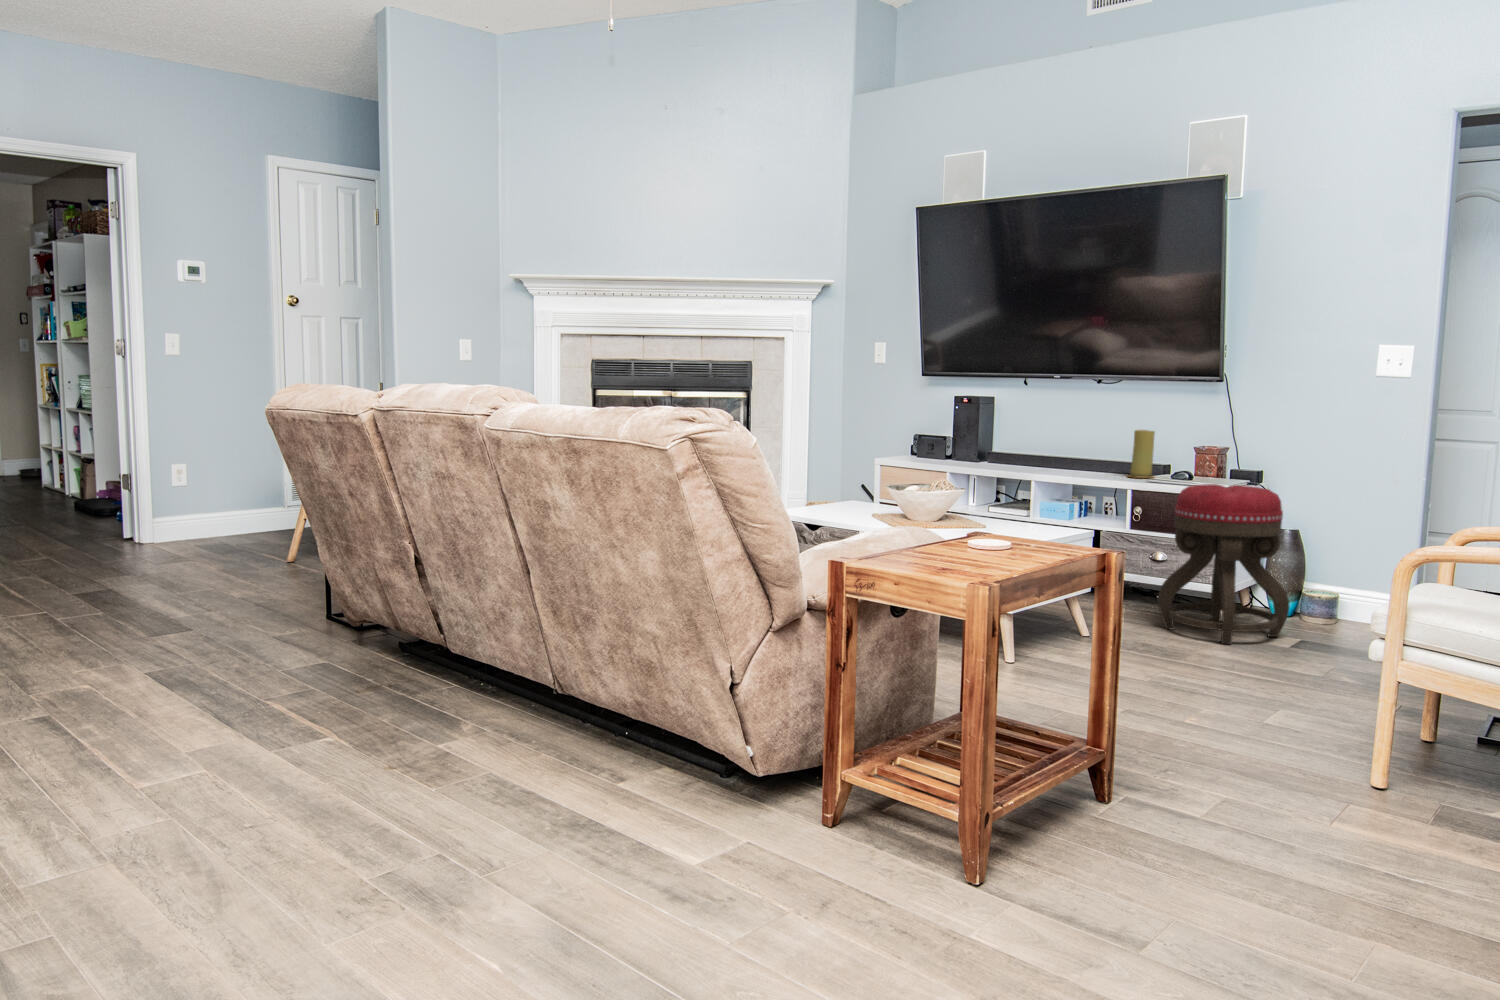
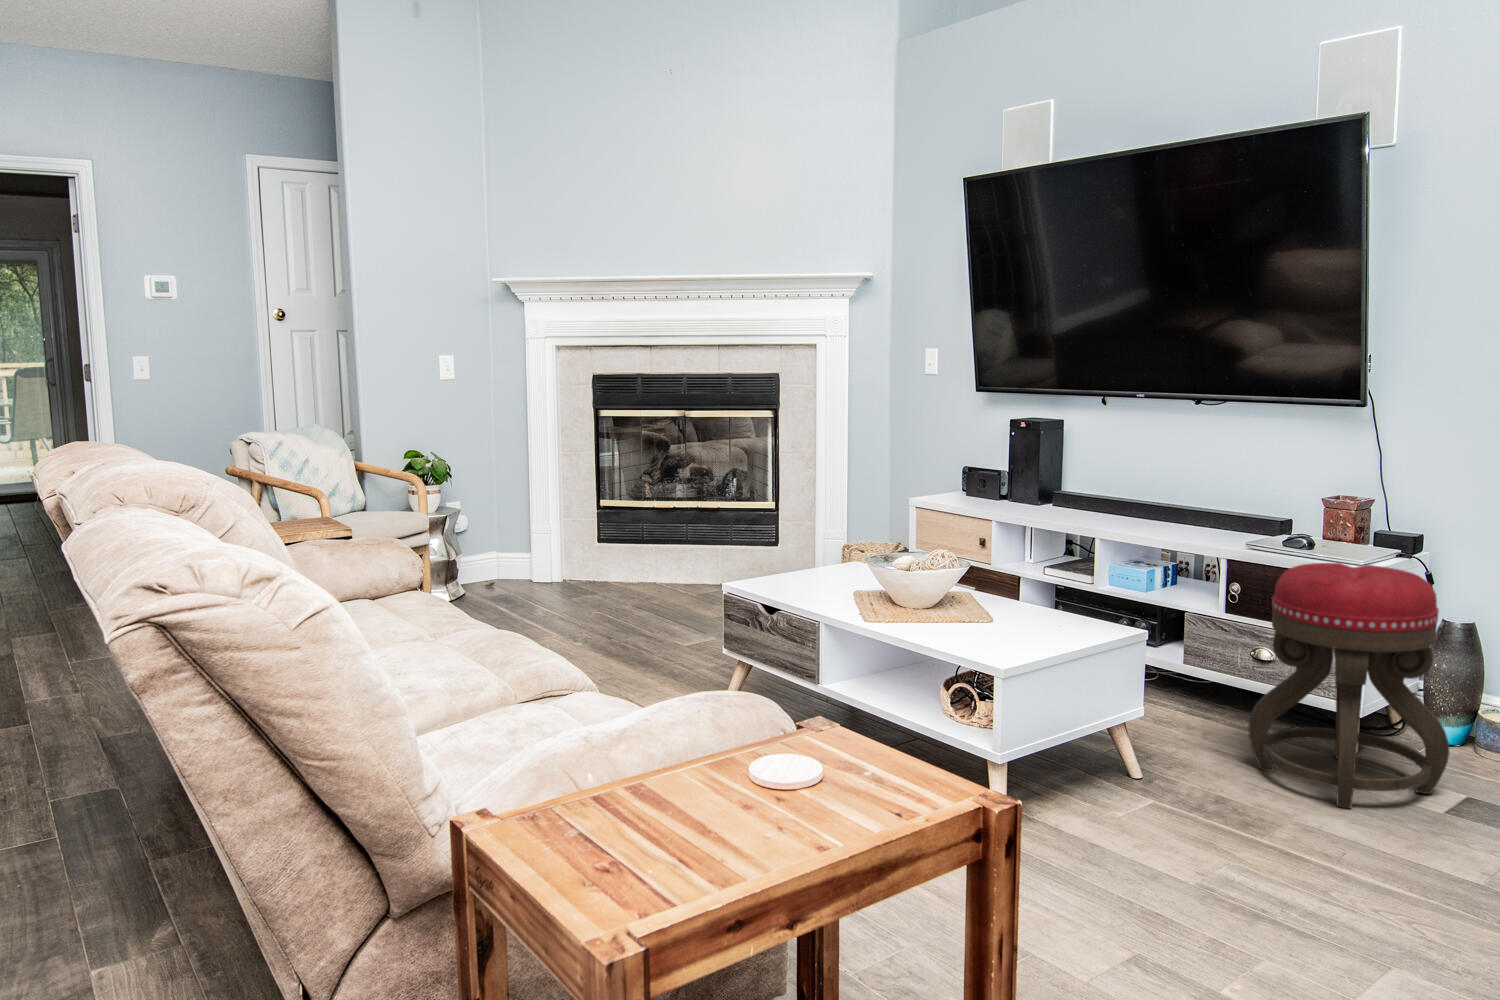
candle: present [1128,430,1155,478] -> none [1222,473,1263,541]

